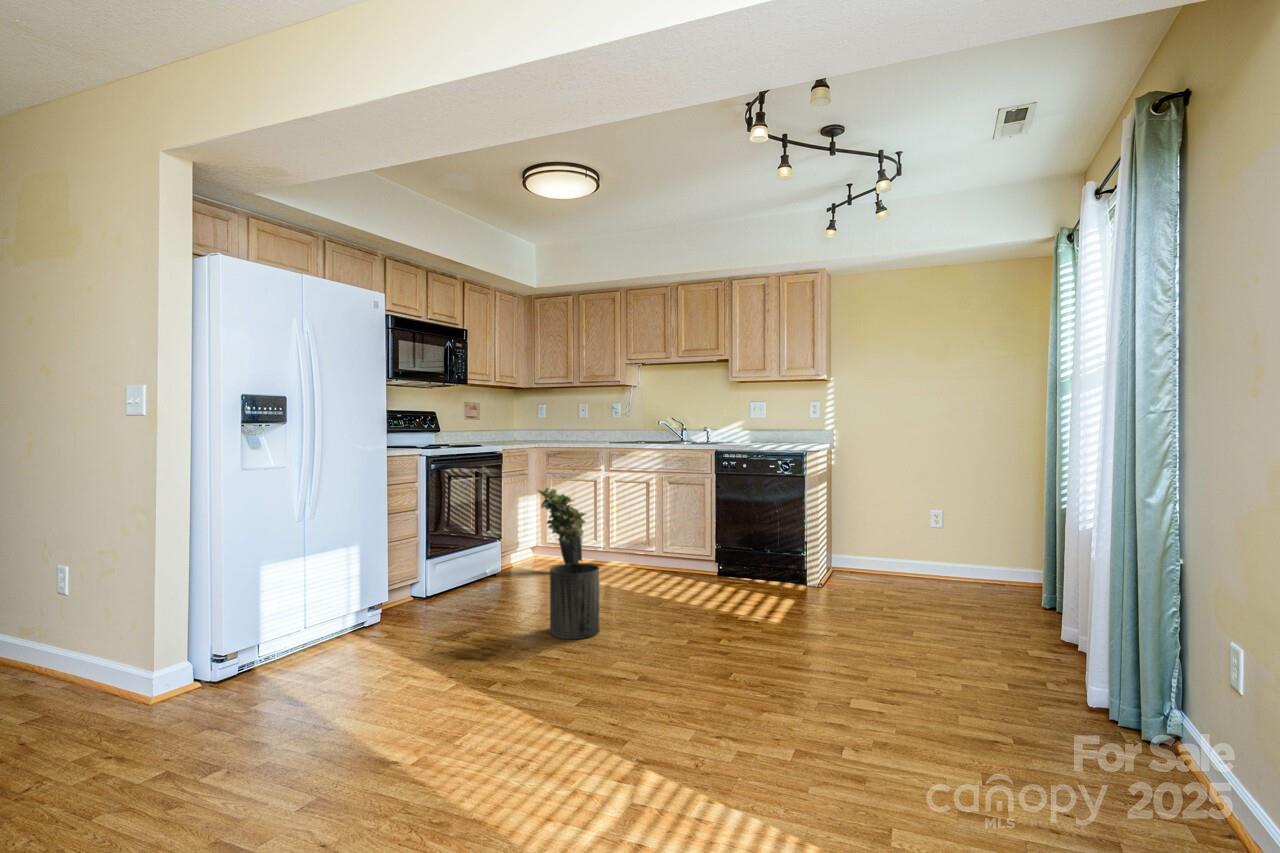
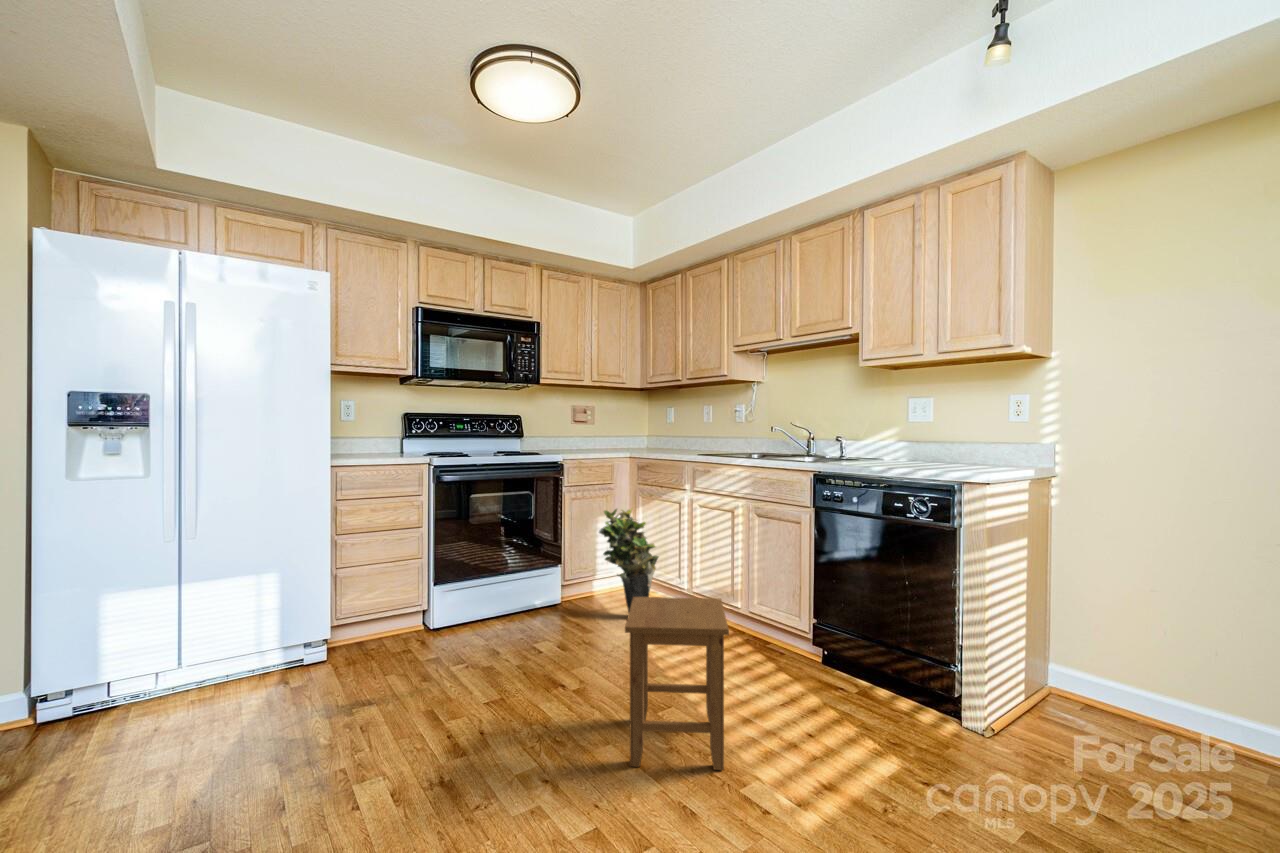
stool: none [647,526,725,621] -> present [625,597,729,770]
trash can: present [550,563,599,639] -> none [426,639,505,773]

